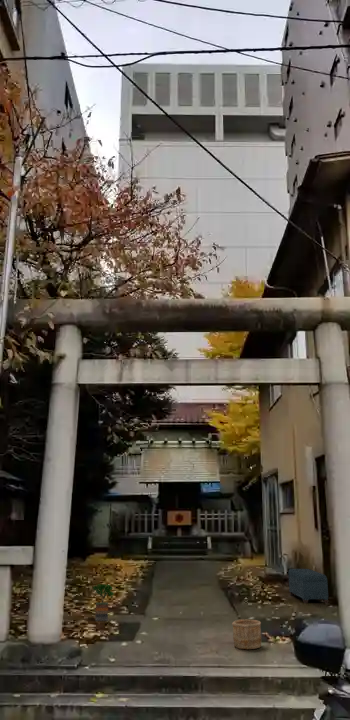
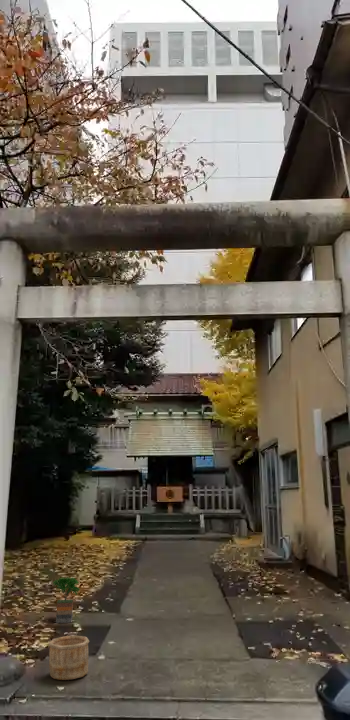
bench: present [288,569,329,603] -> none [292,554,341,596]
wooden bucket: present [232,619,261,649] -> present [49,636,89,680]

